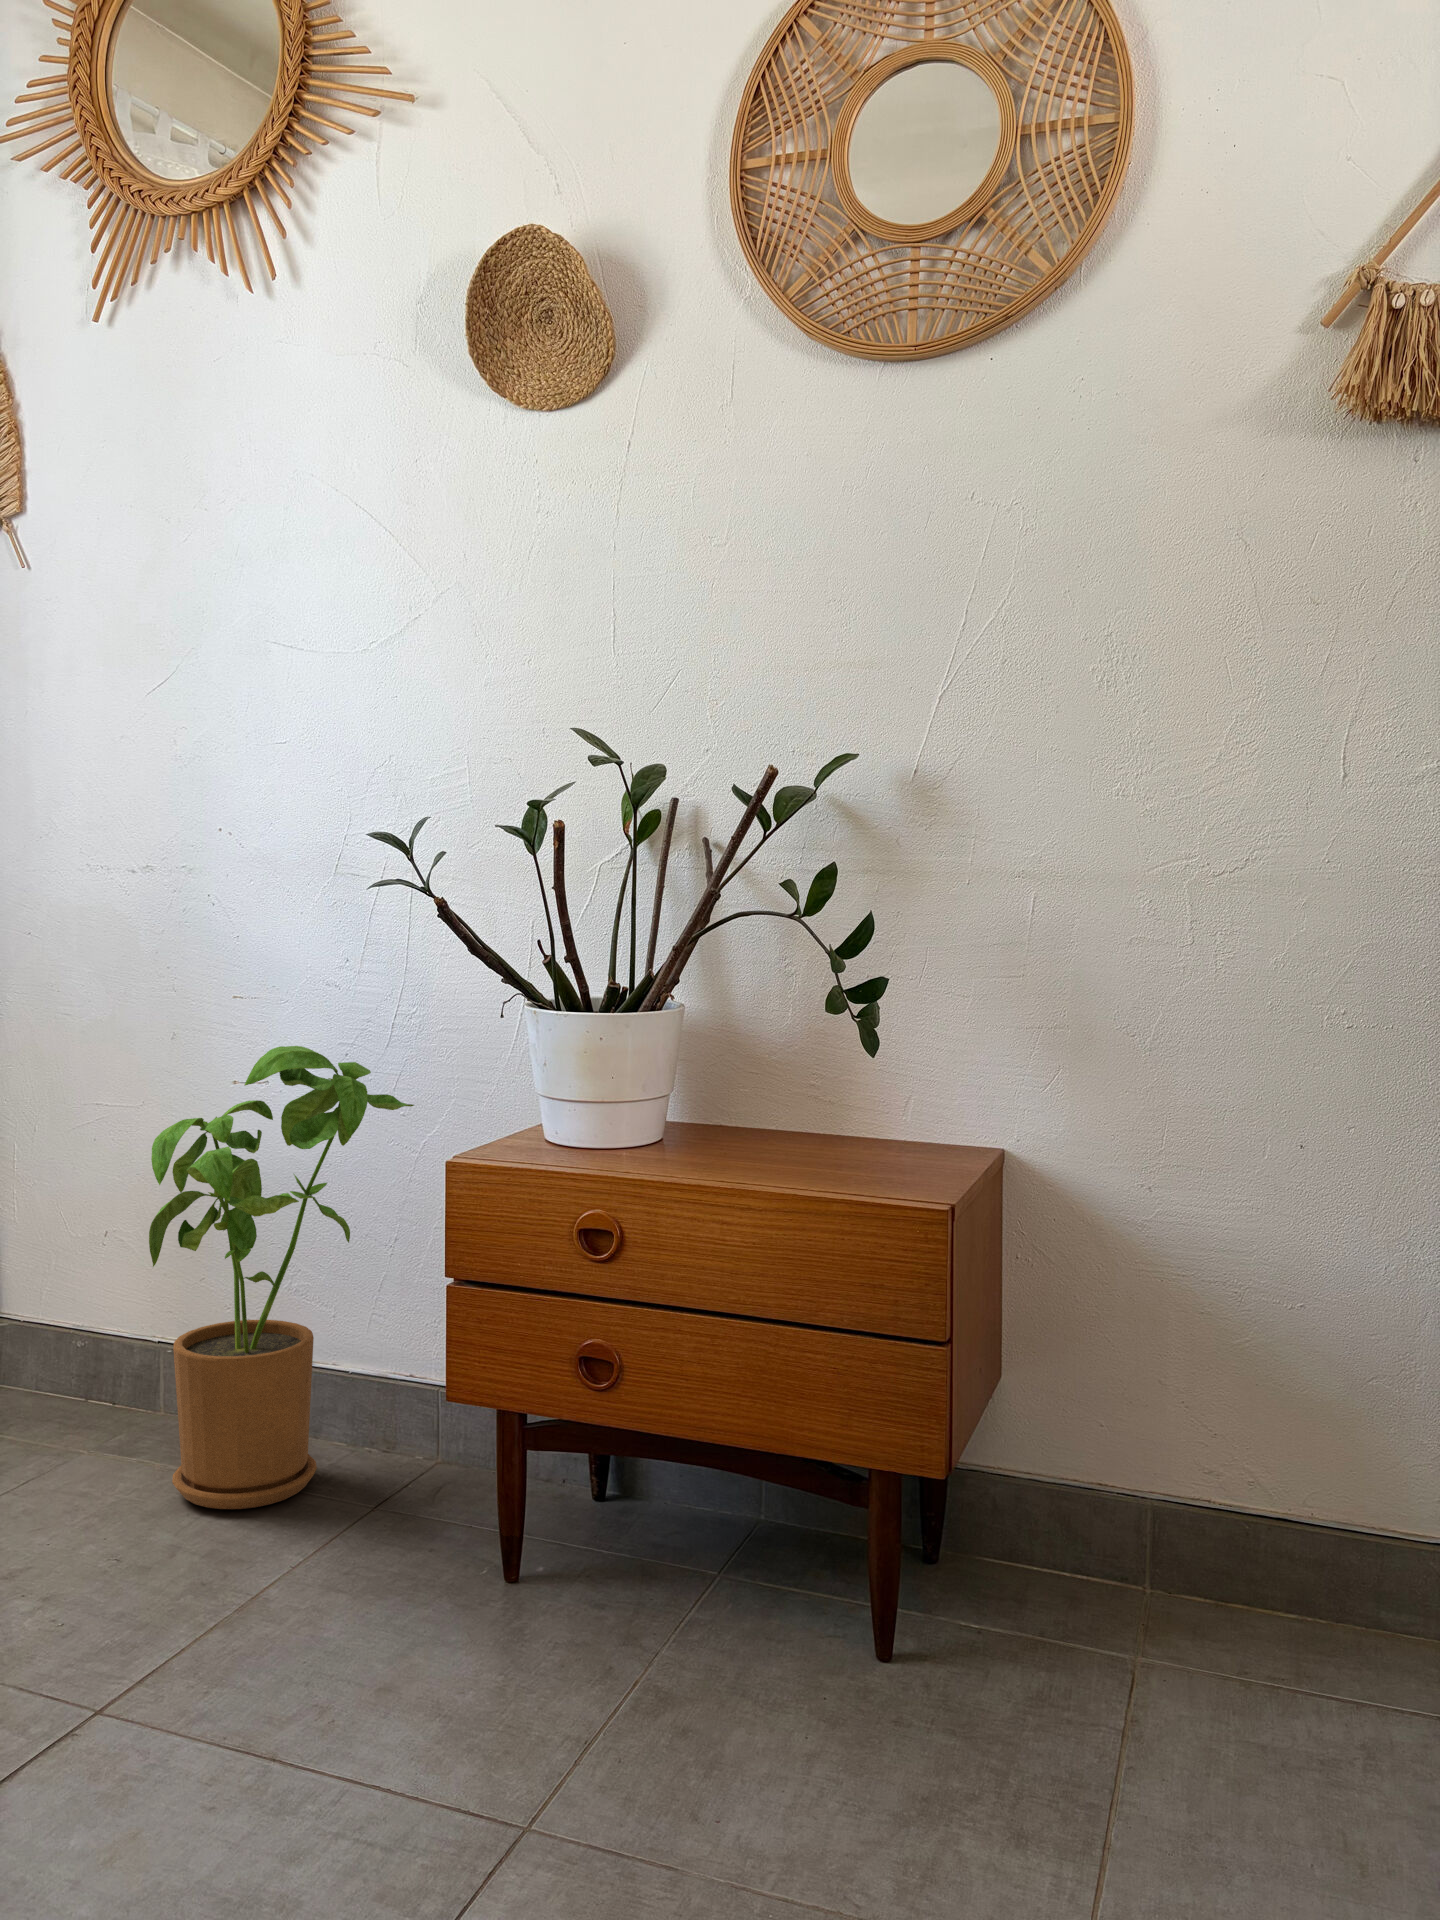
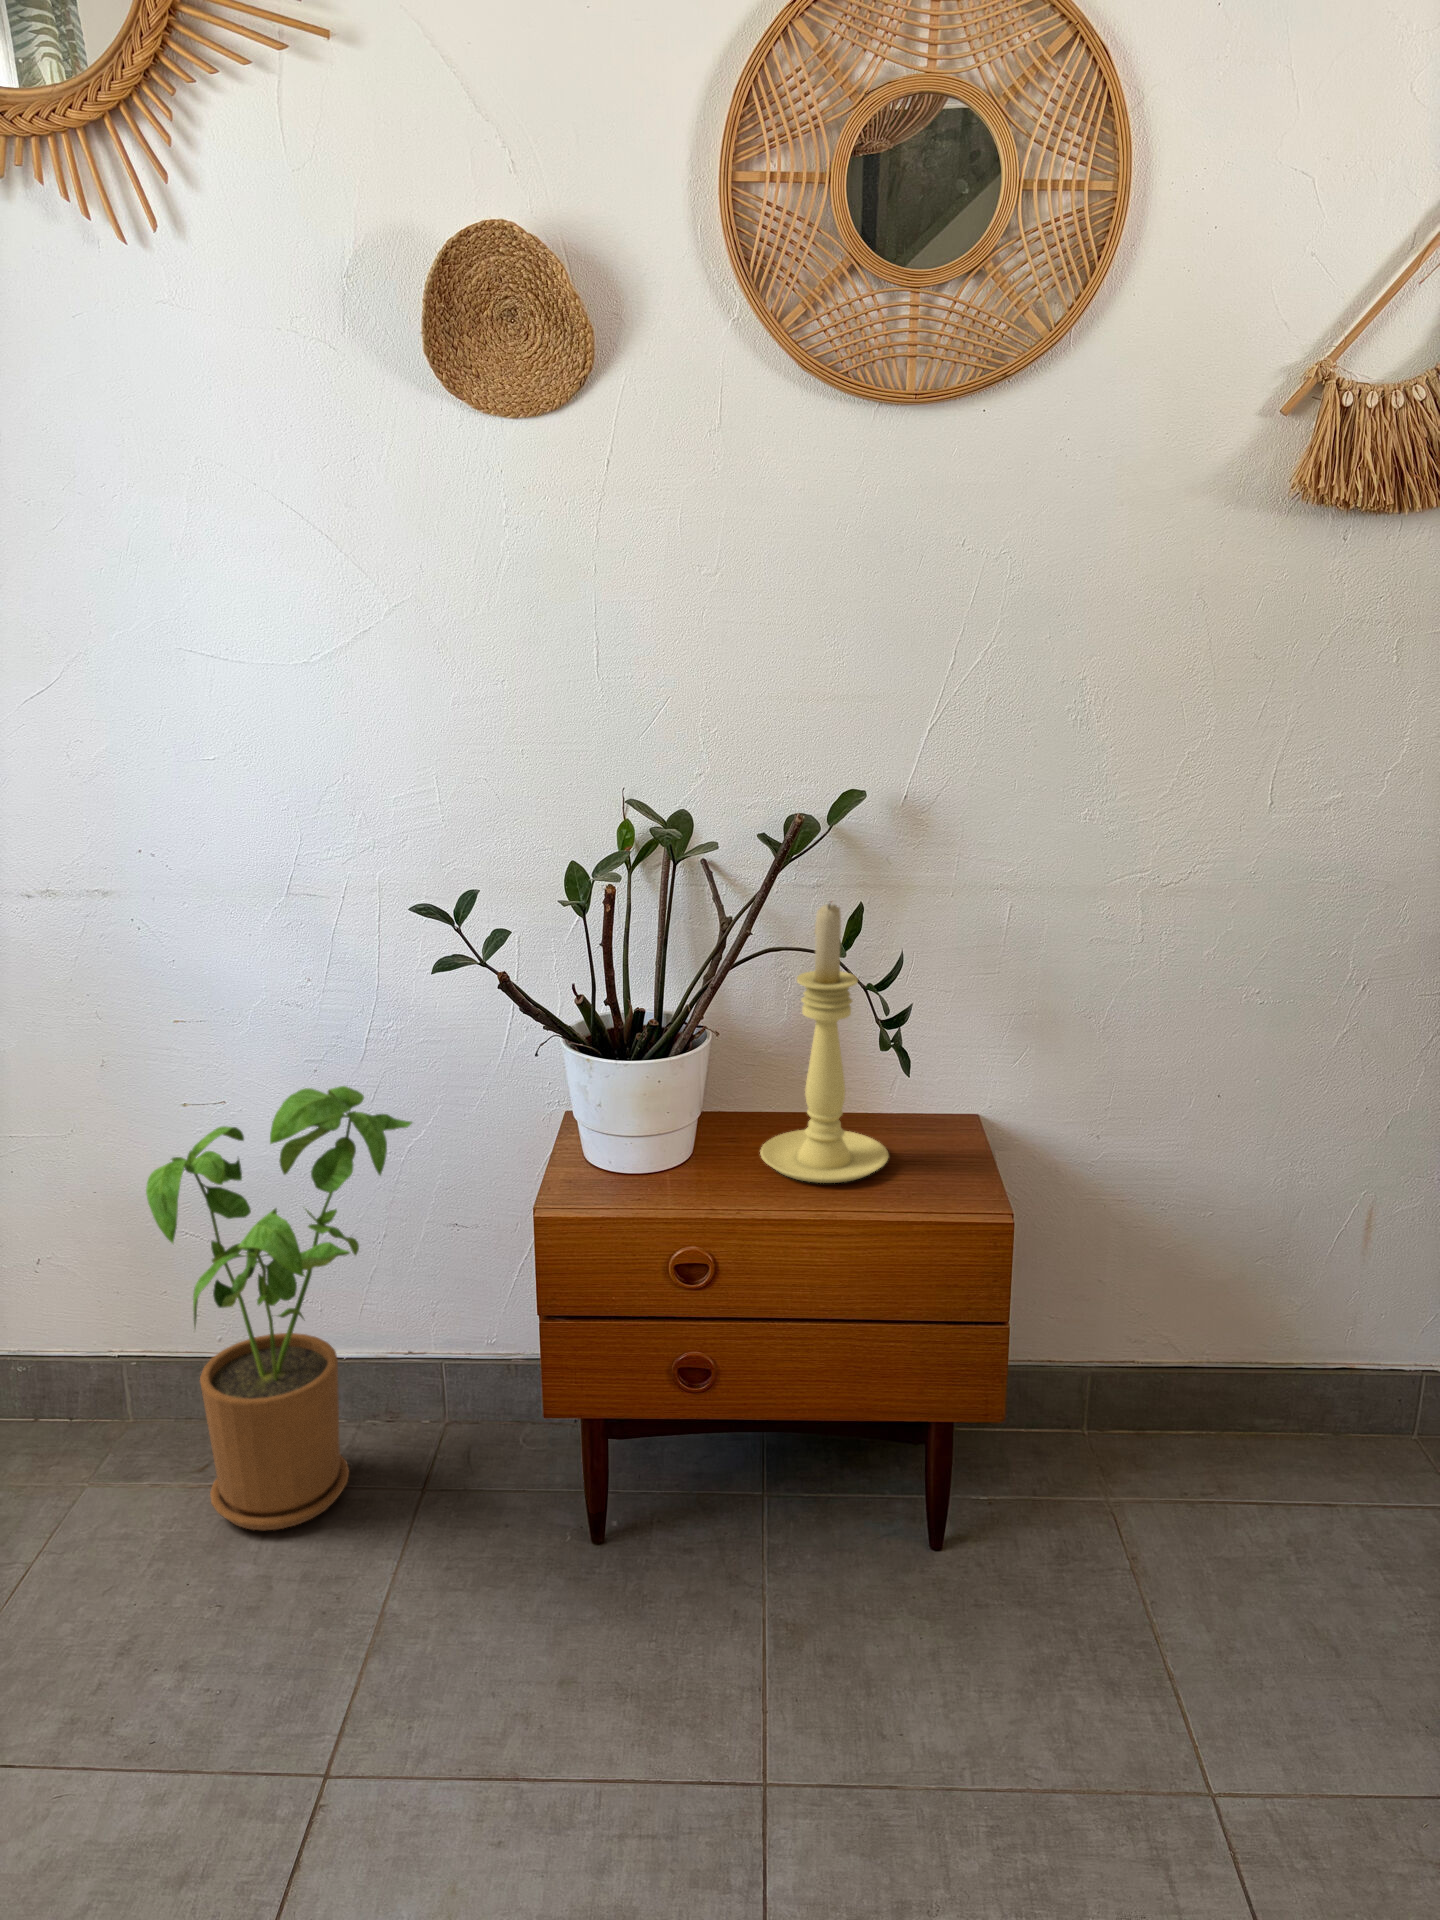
candle holder: none [714,859,858,1169] -> present [760,904,889,1183]

